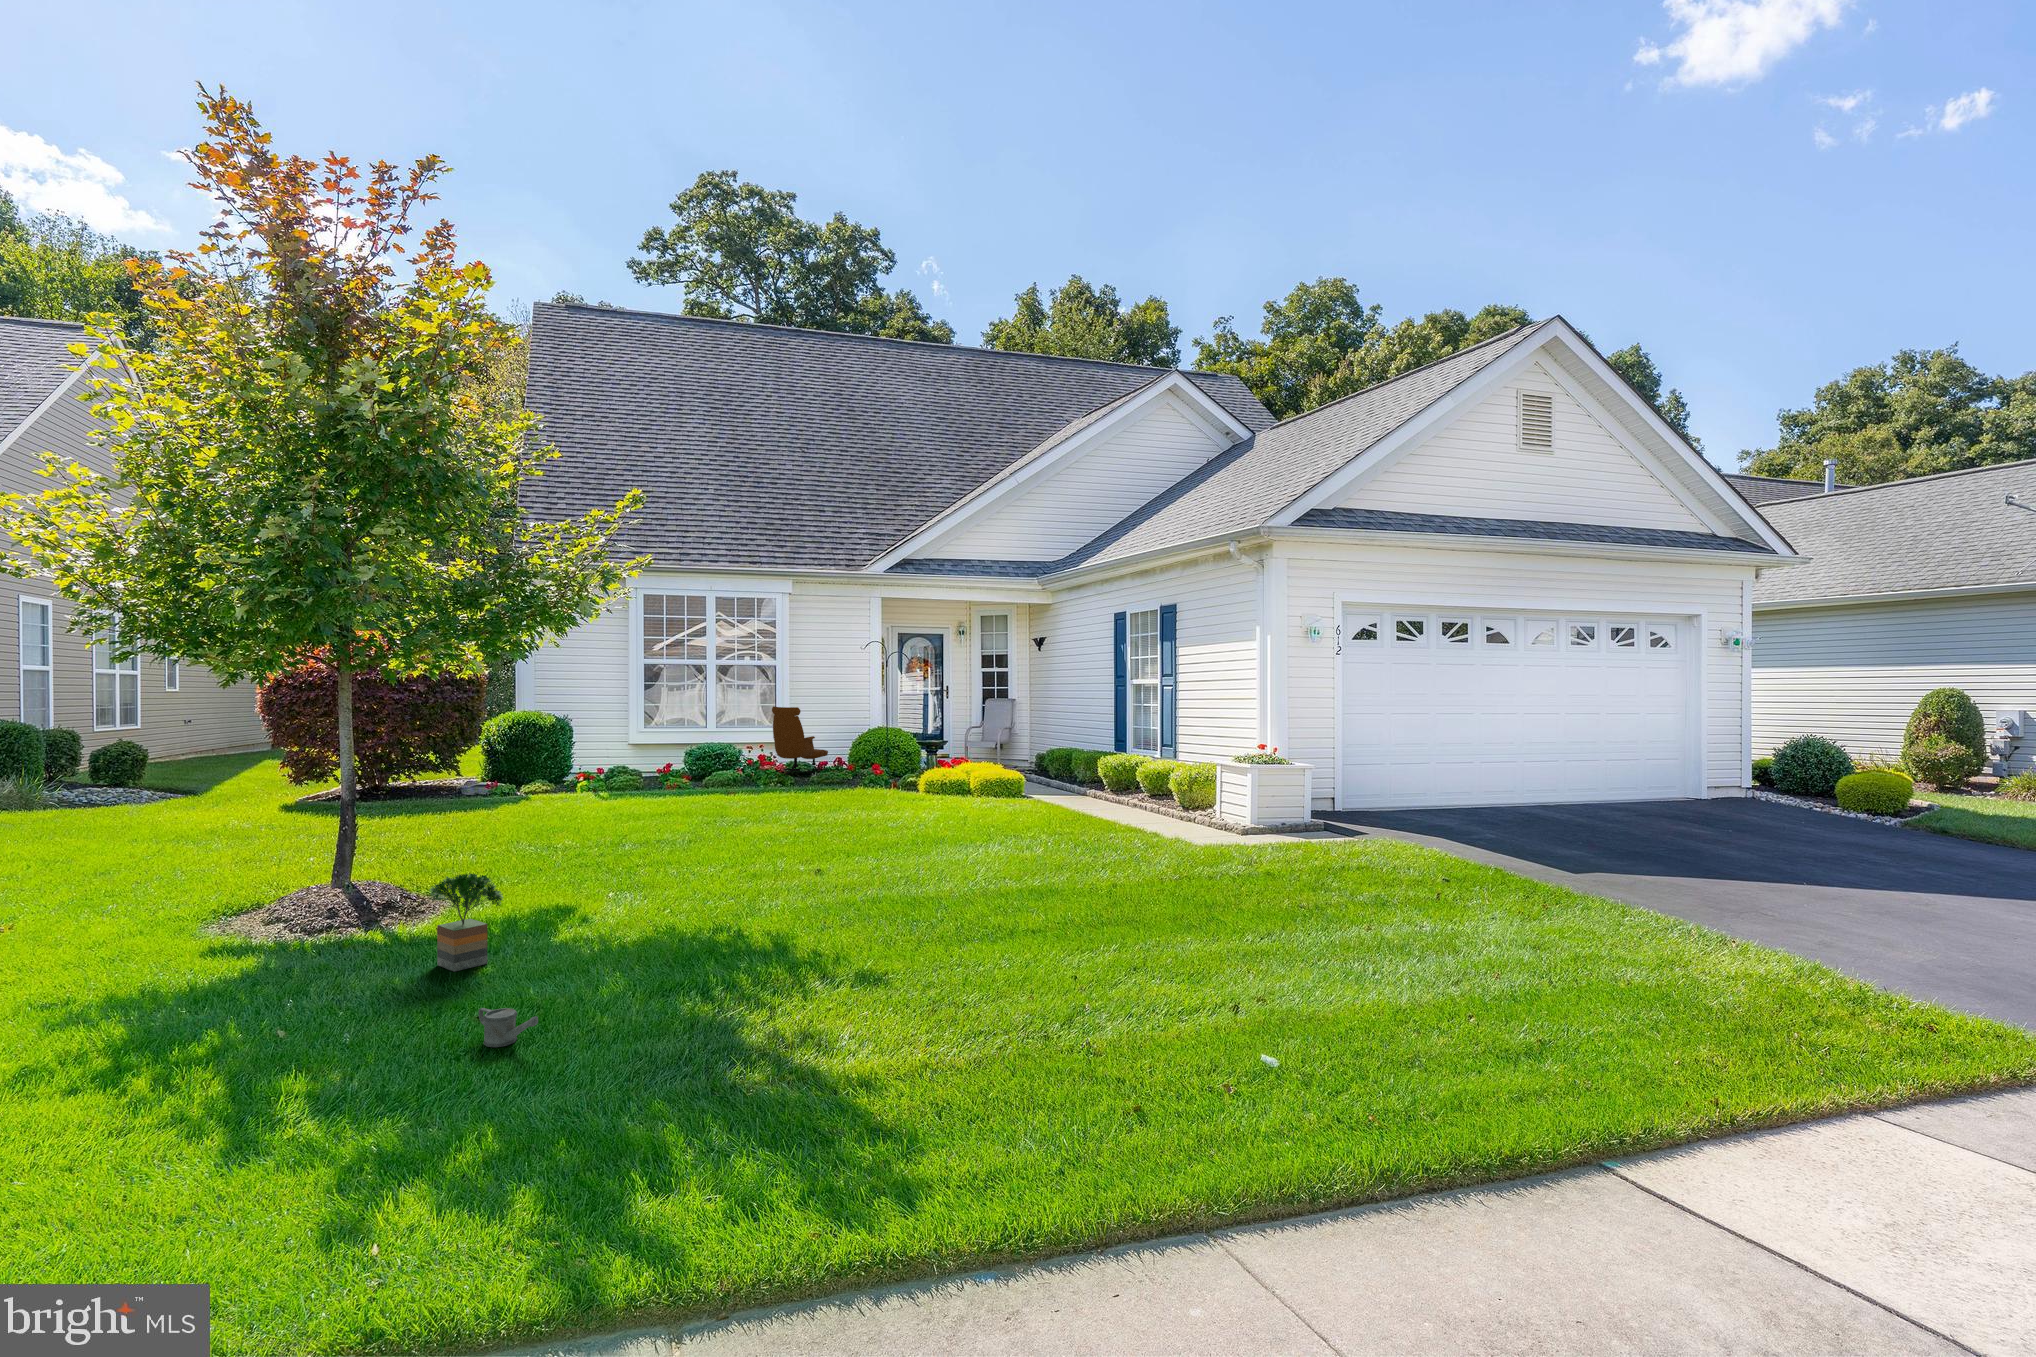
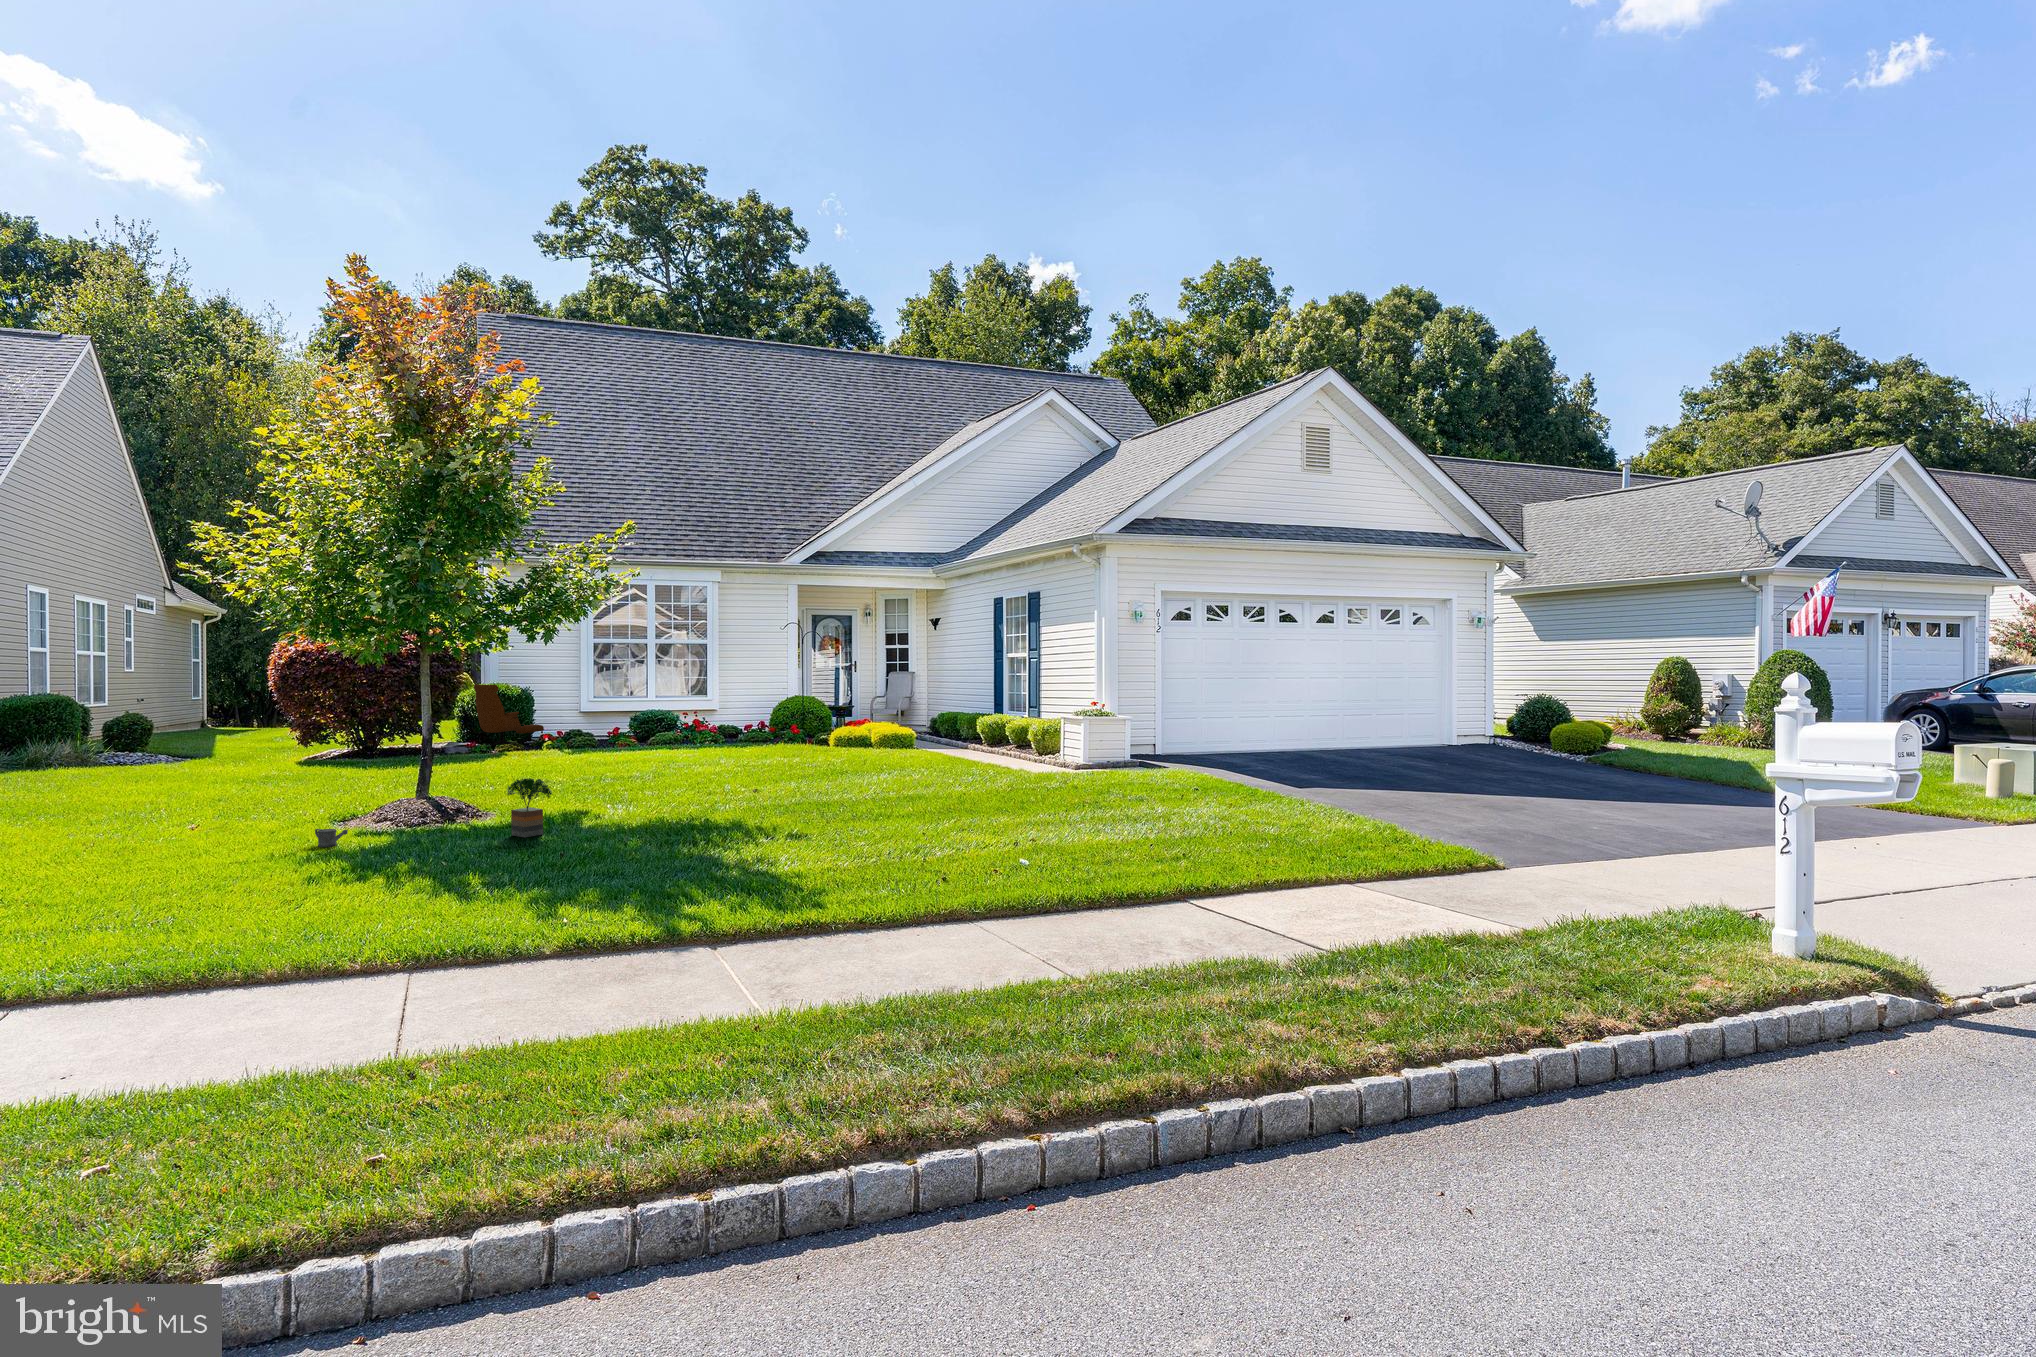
lounge chair: present [772,707,828,775] -> present [474,684,544,748]
watering can: present [479,1008,538,1047] -> present [315,829,348,847]

